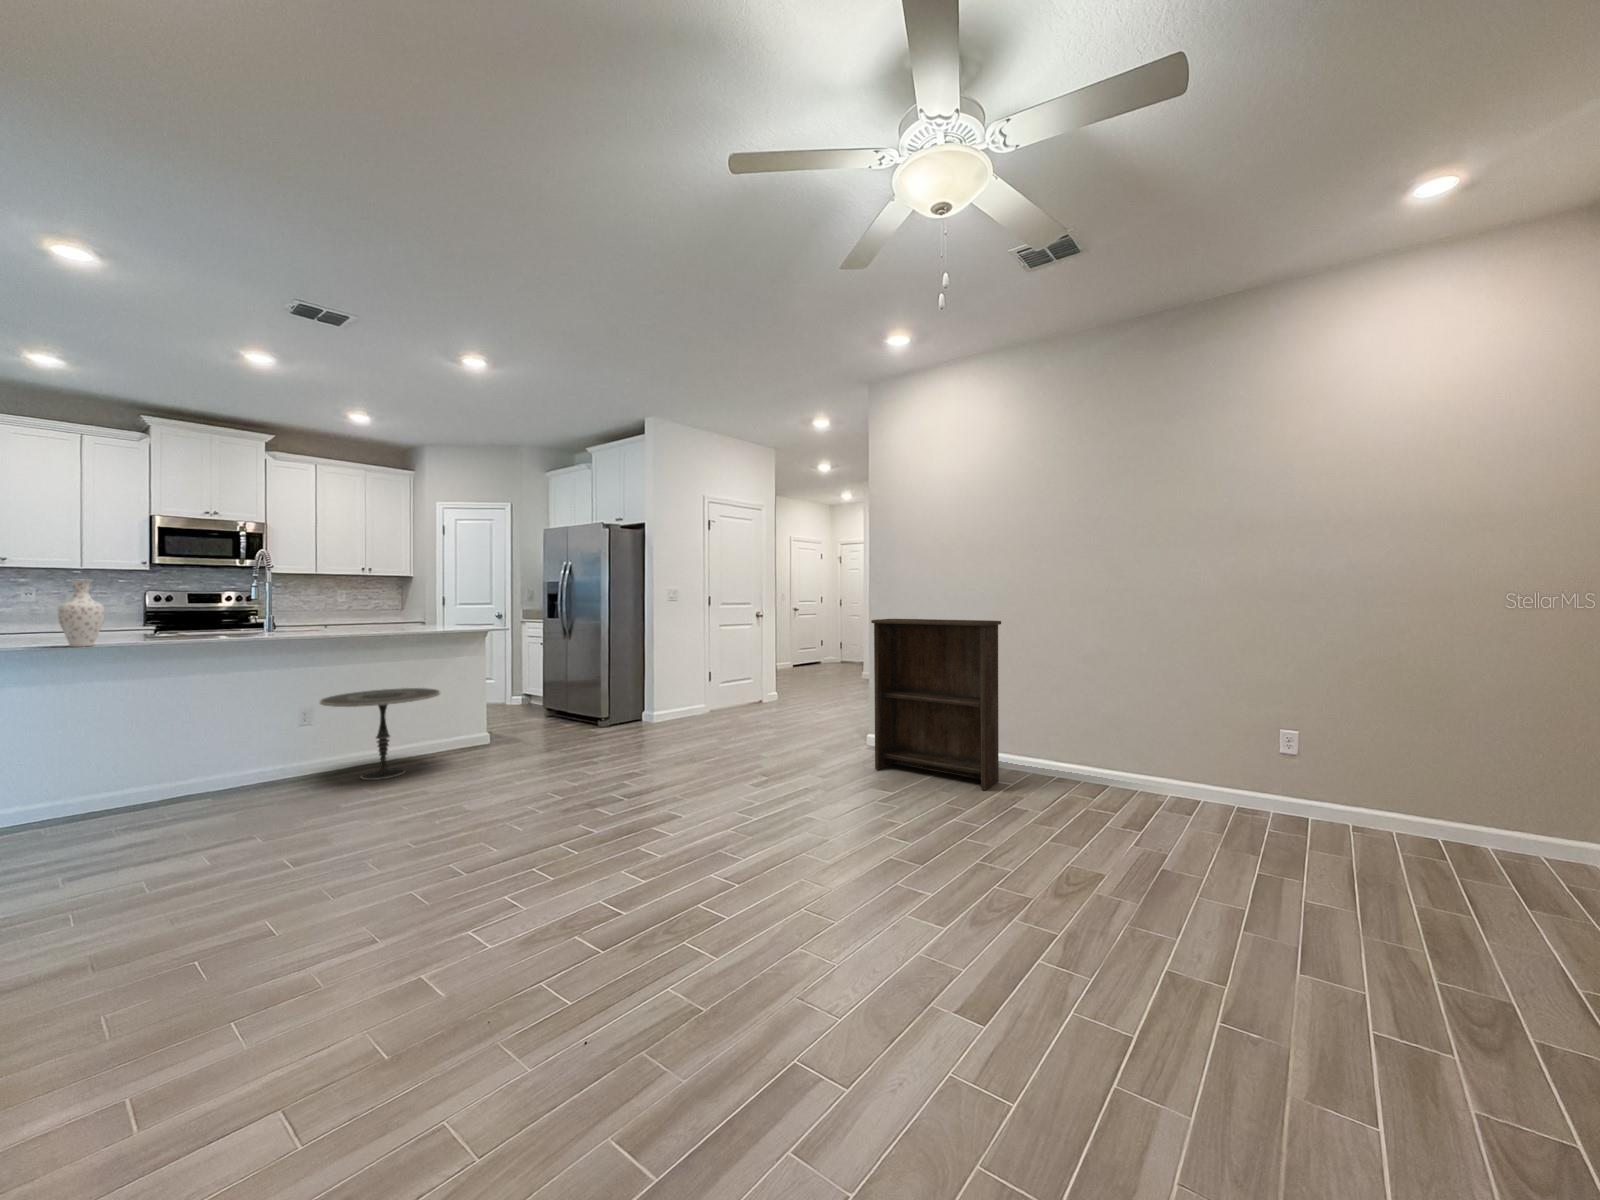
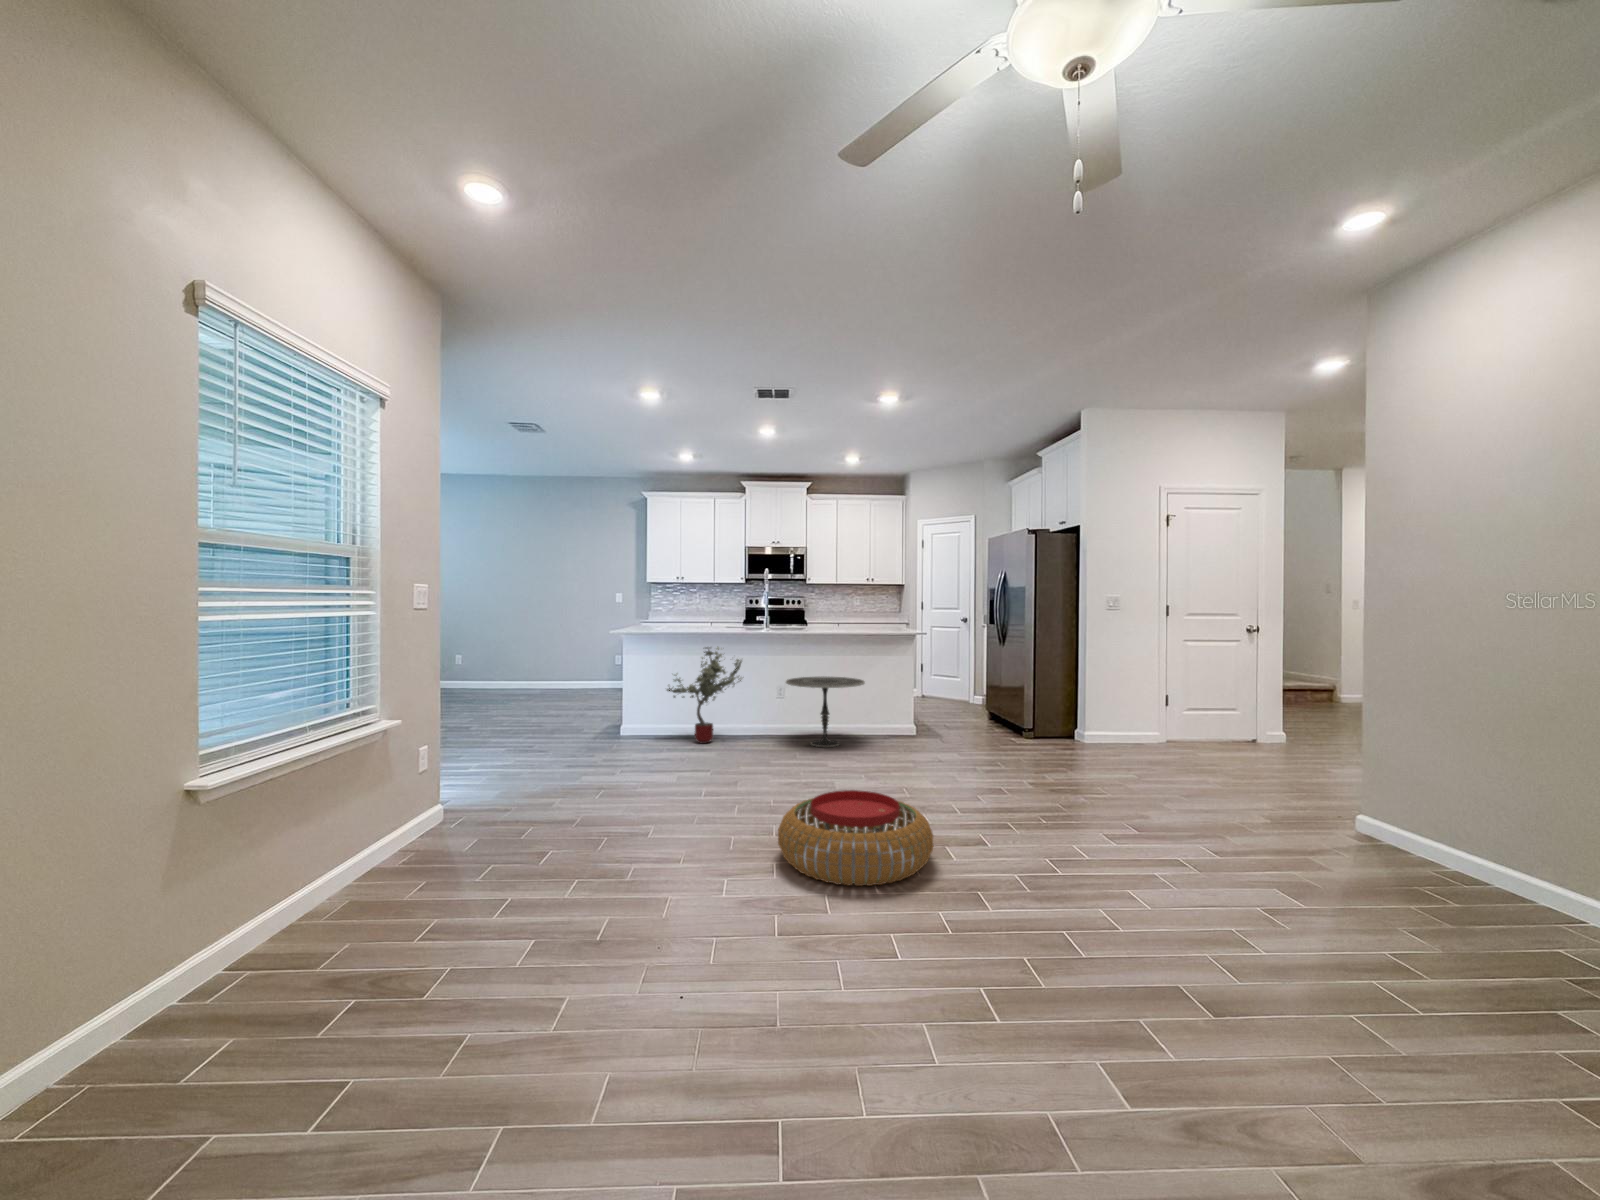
vase: present [58,580,105,647] -> none [667,591,686,632]
bookshelf: present [871,619,1001,790] -> none [1314,641,1580,945]
potted tree: none [65,663,244,817] -> present [667,647,742,743]
pouf: none [482,804,669,921] -> present [778,790,933,886]

